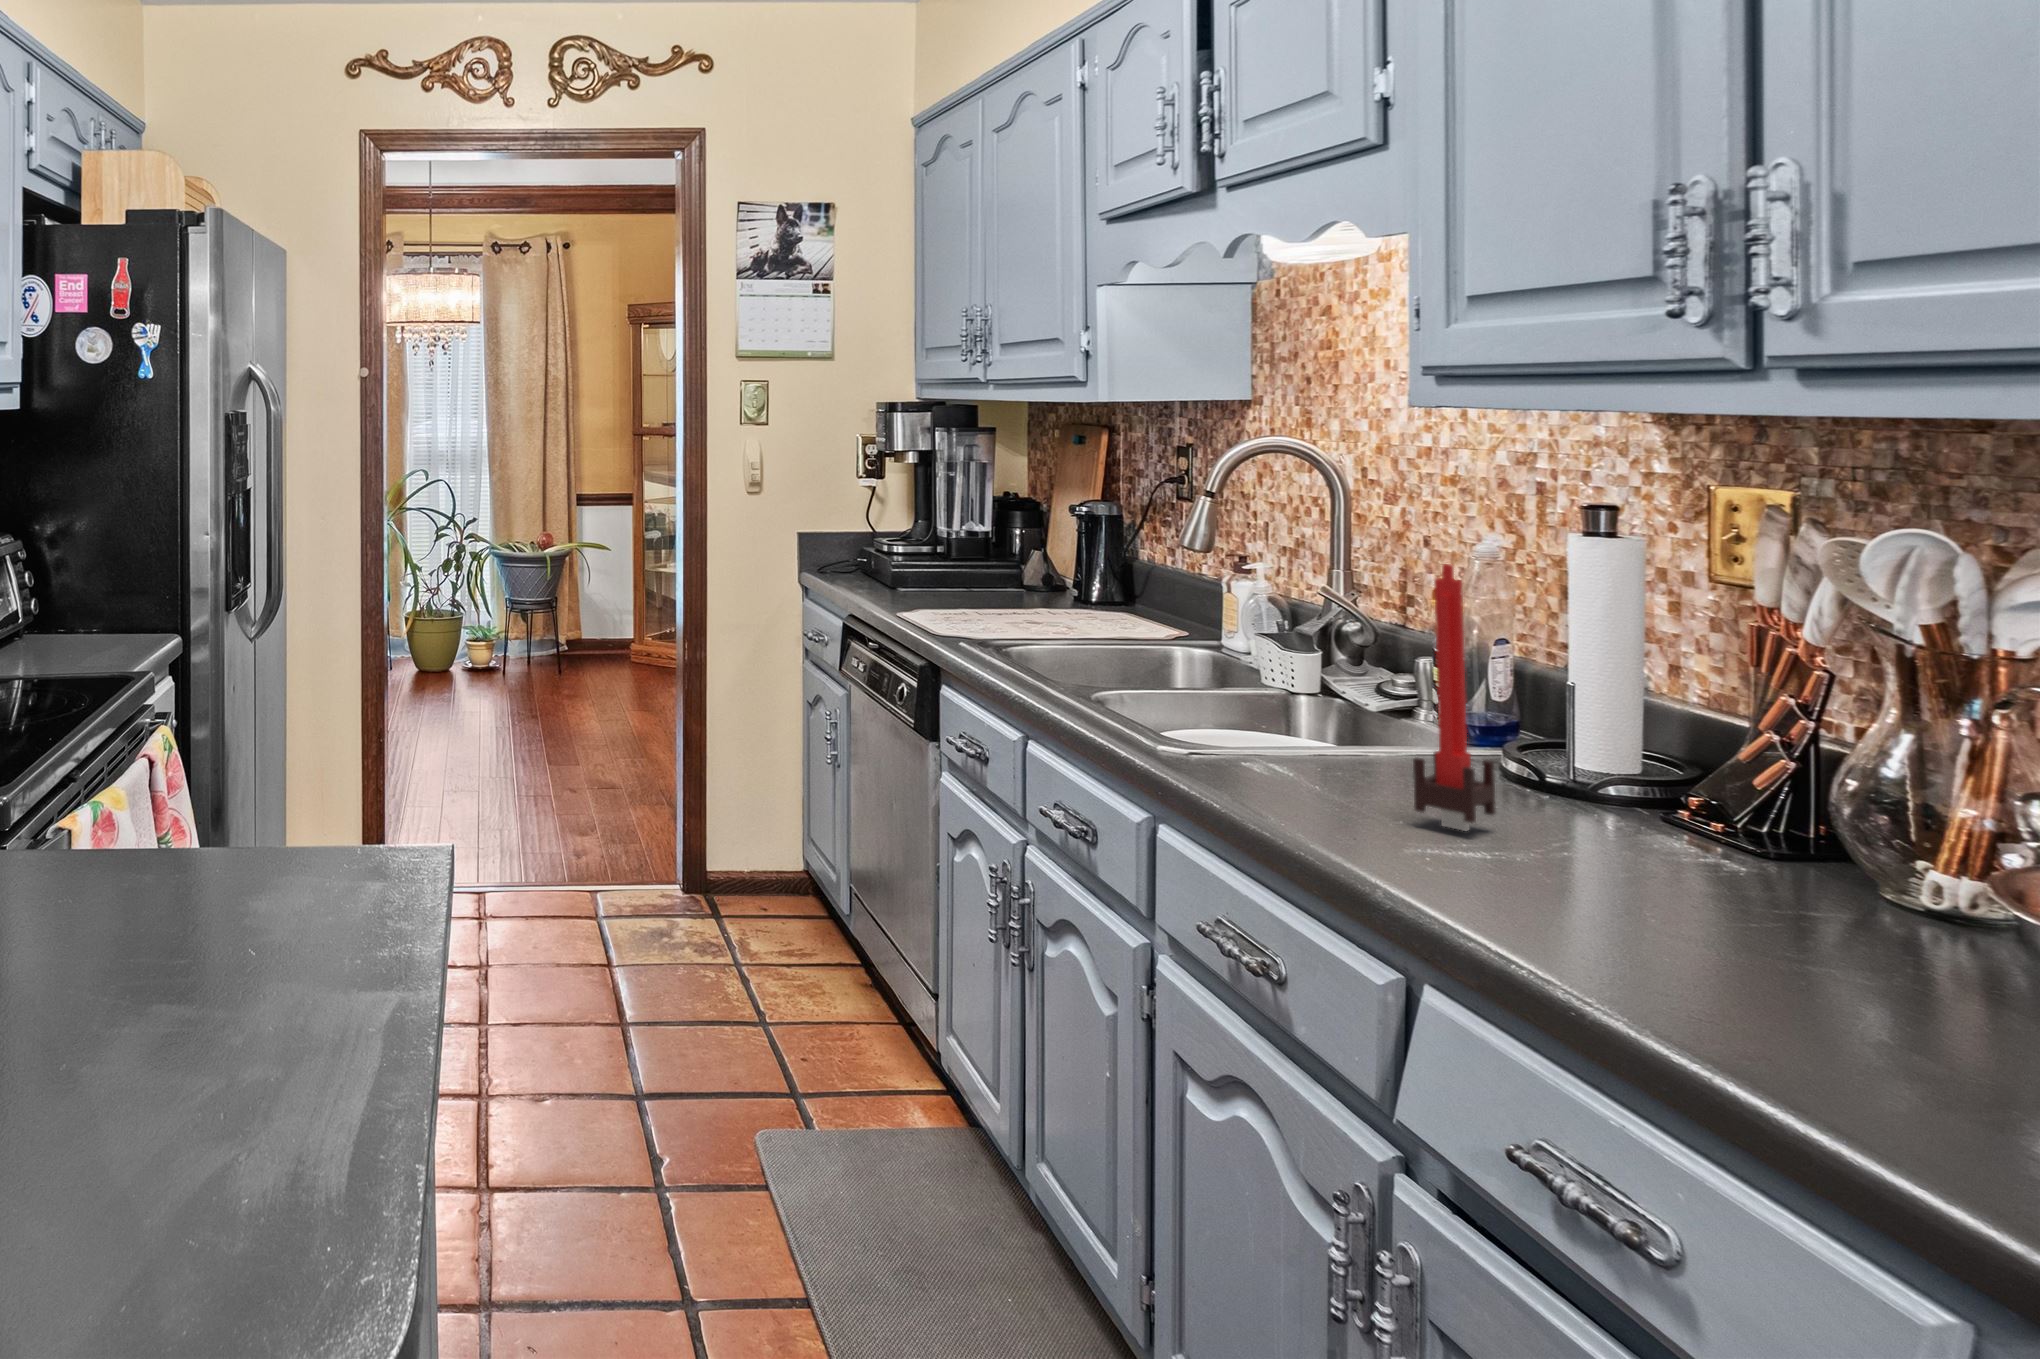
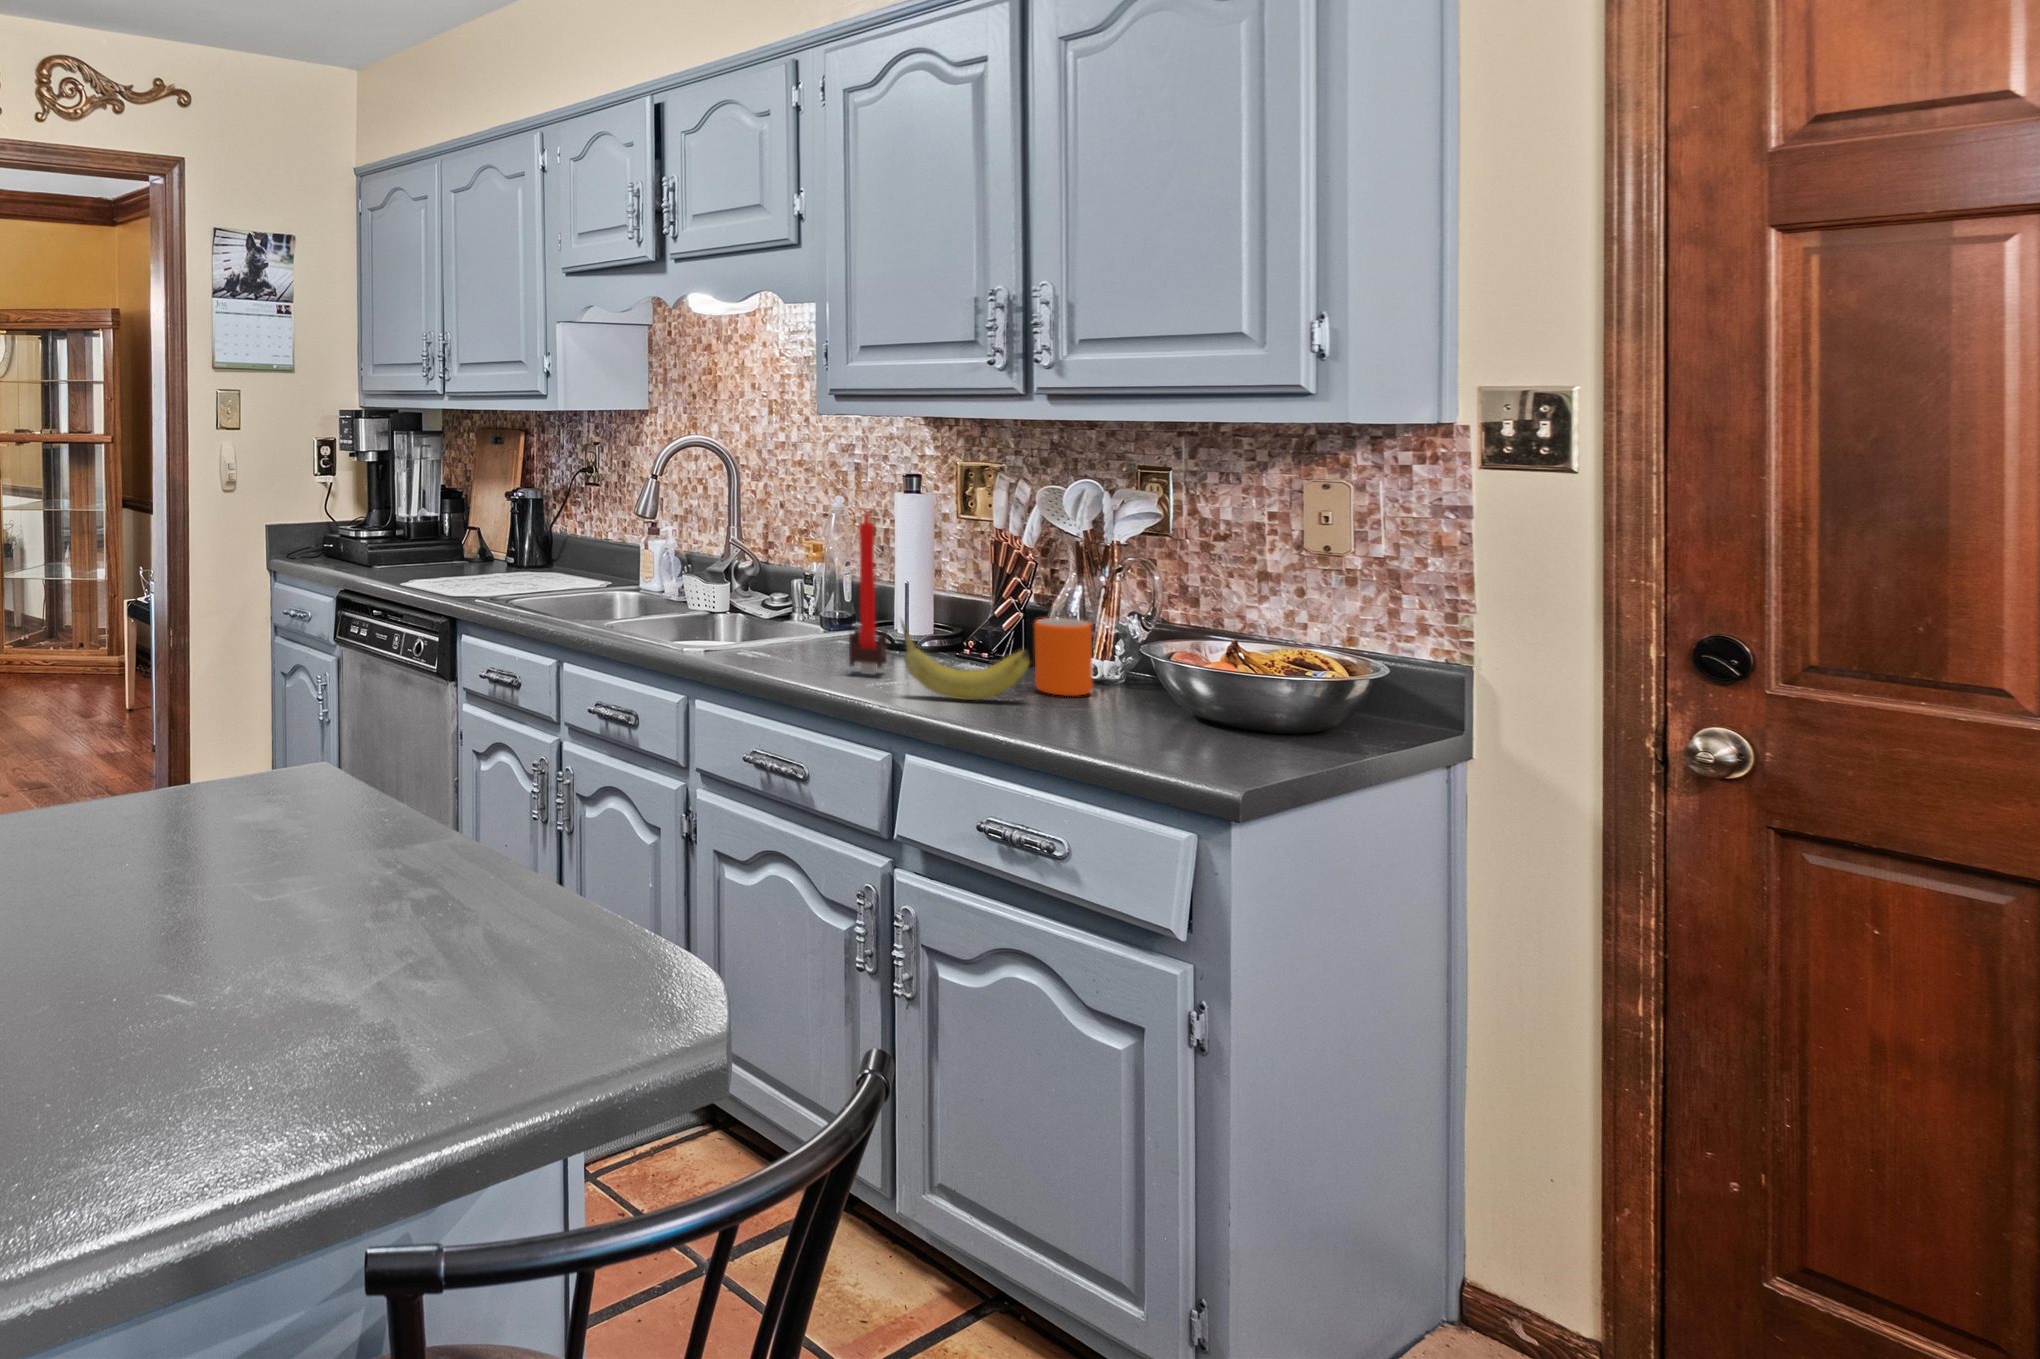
fruit: none [1463,742,1740,912] -> present [900,621,1030,700]
mug: none [1781,779,1928,938] -> present [1034,618,1093,696]

